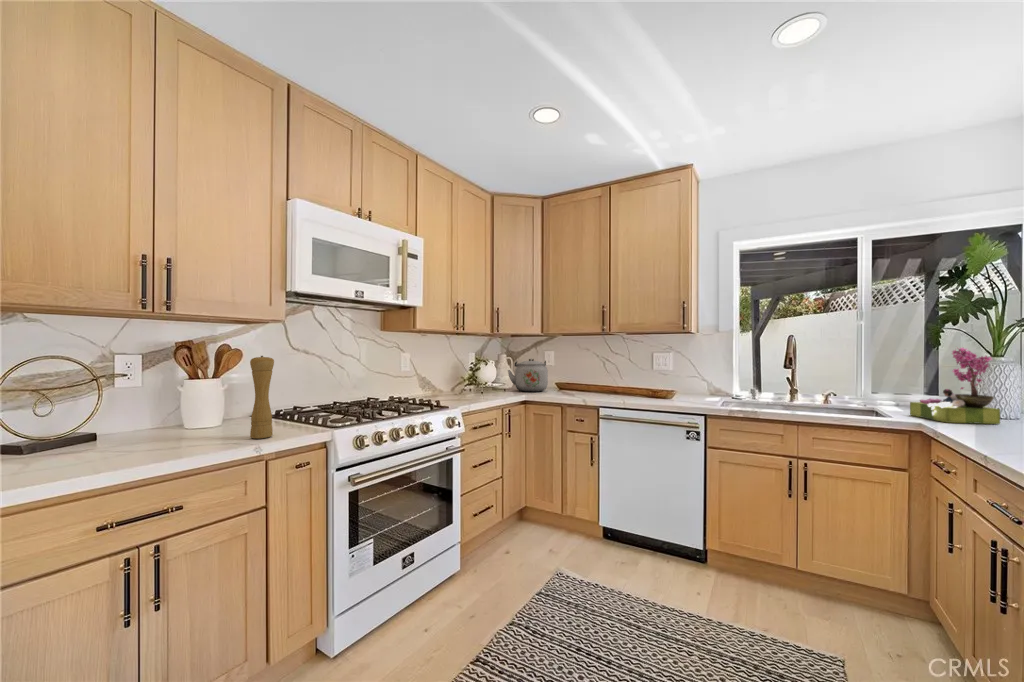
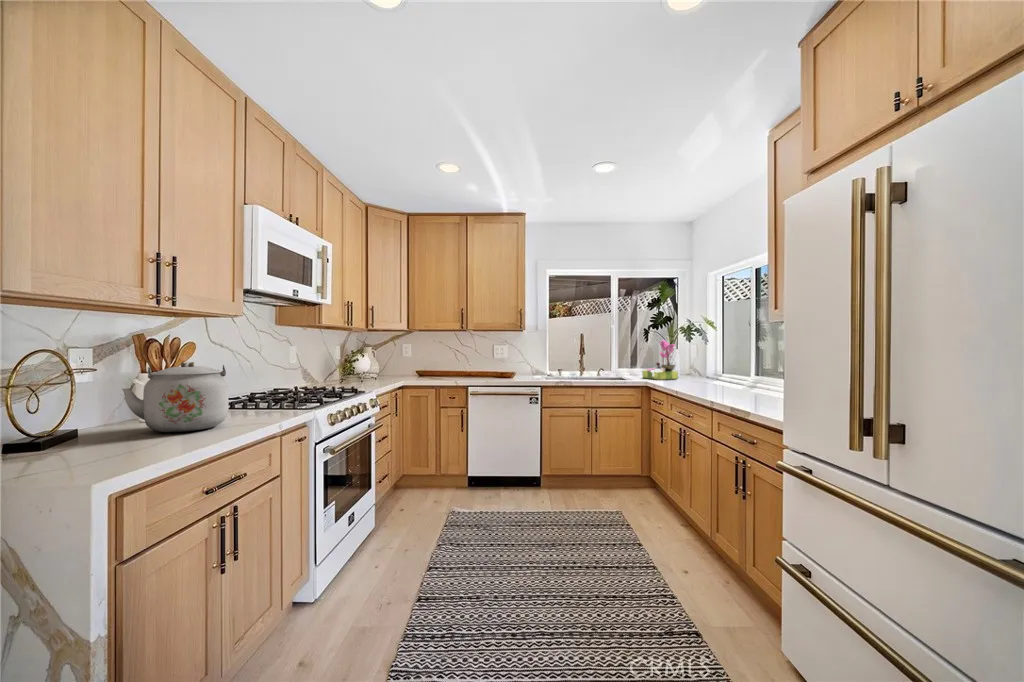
pepper mill: present [250,356,274,439] -> none [256,347,277,418]
kettle: present [508,358,548,392] -> present [122,362,228,432]

